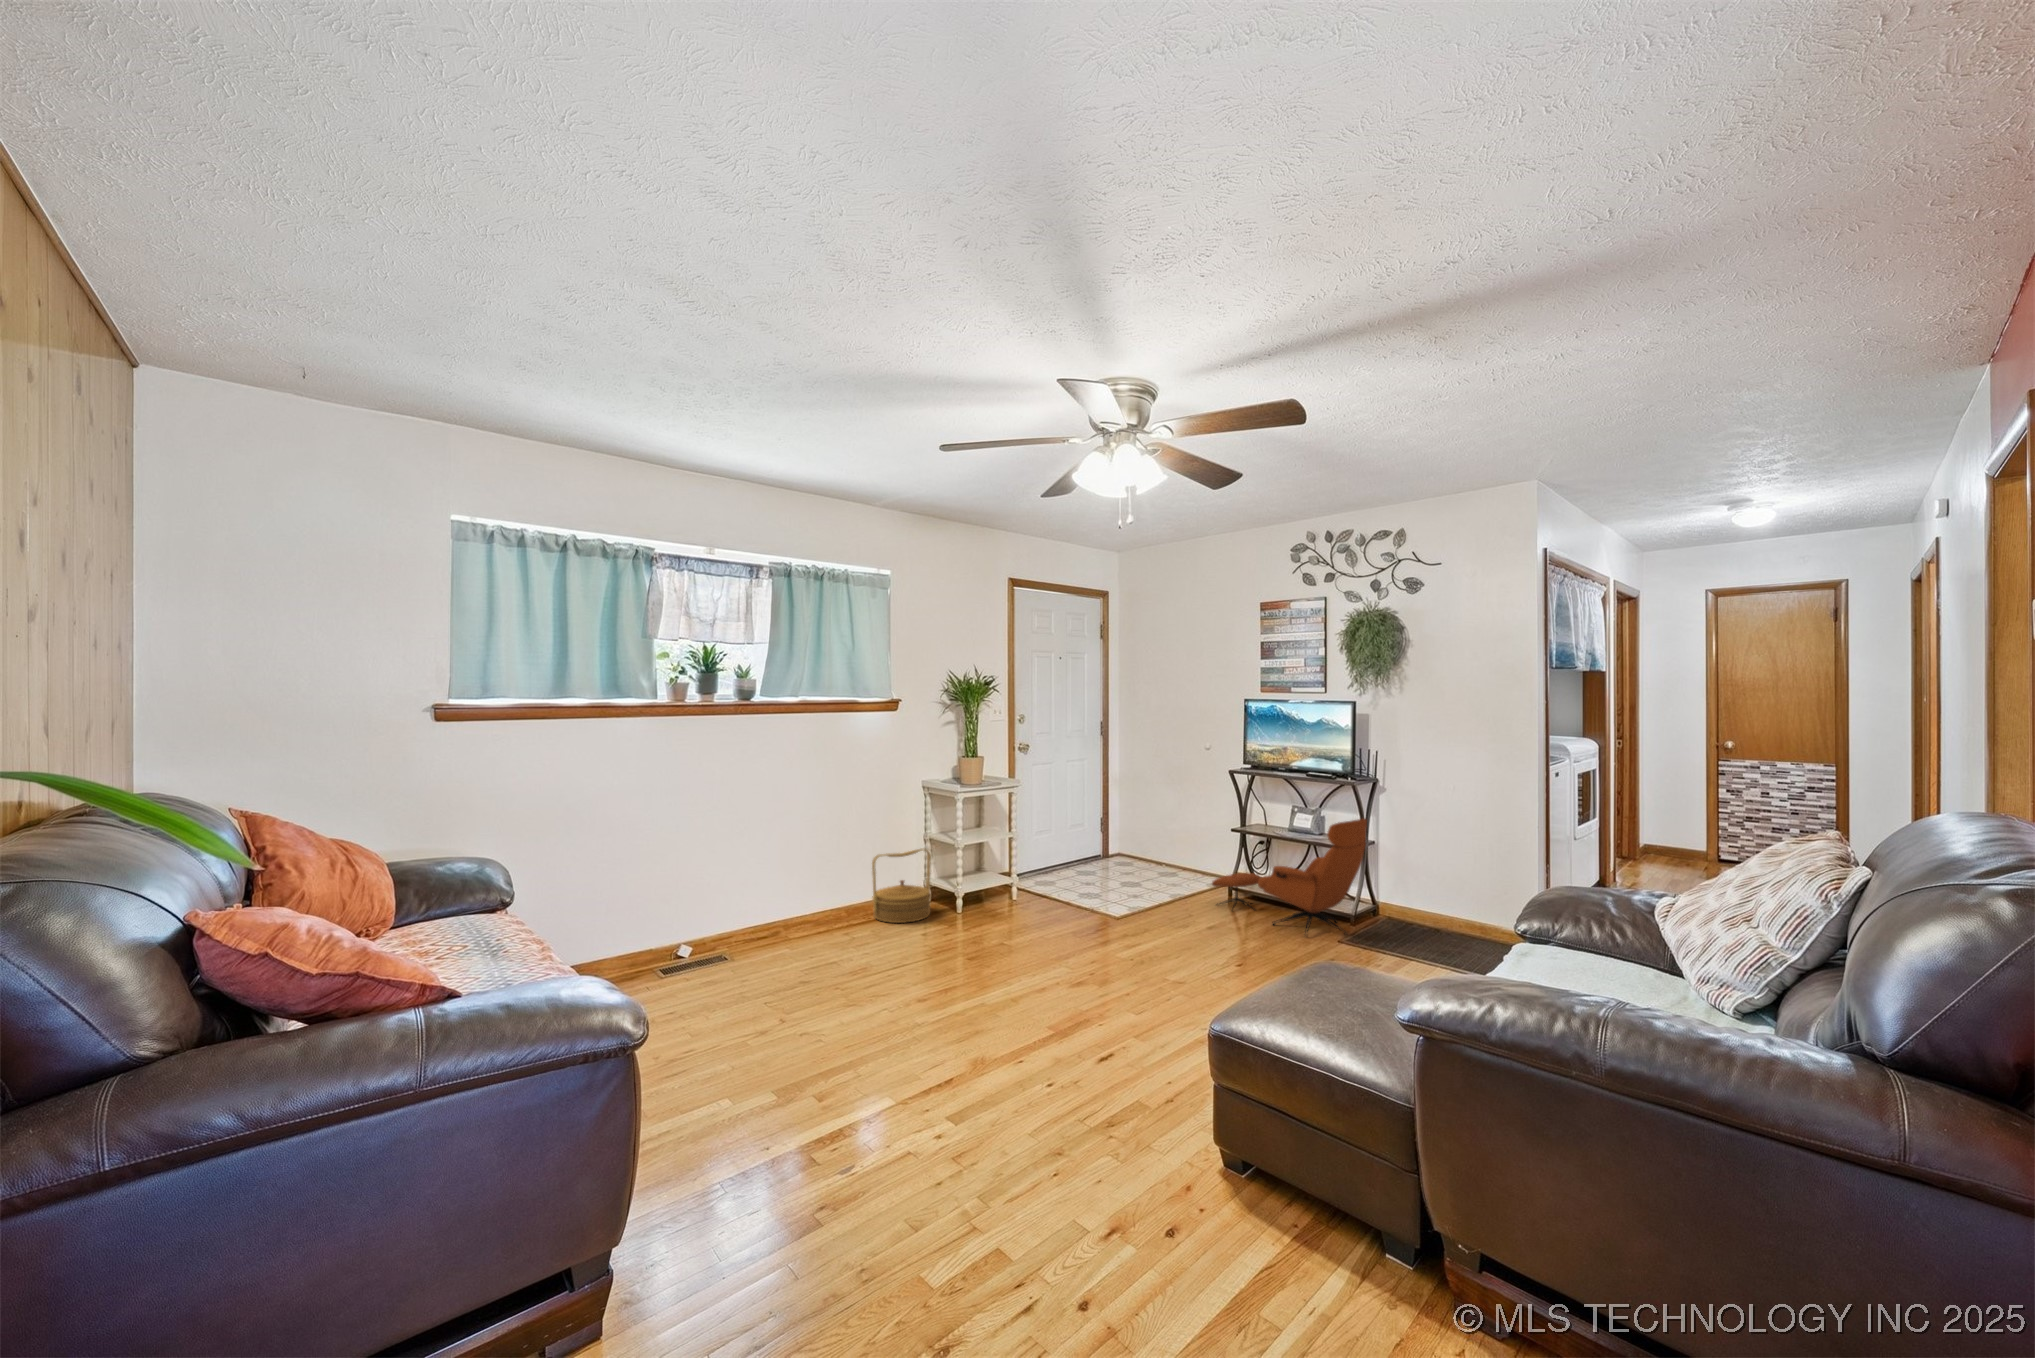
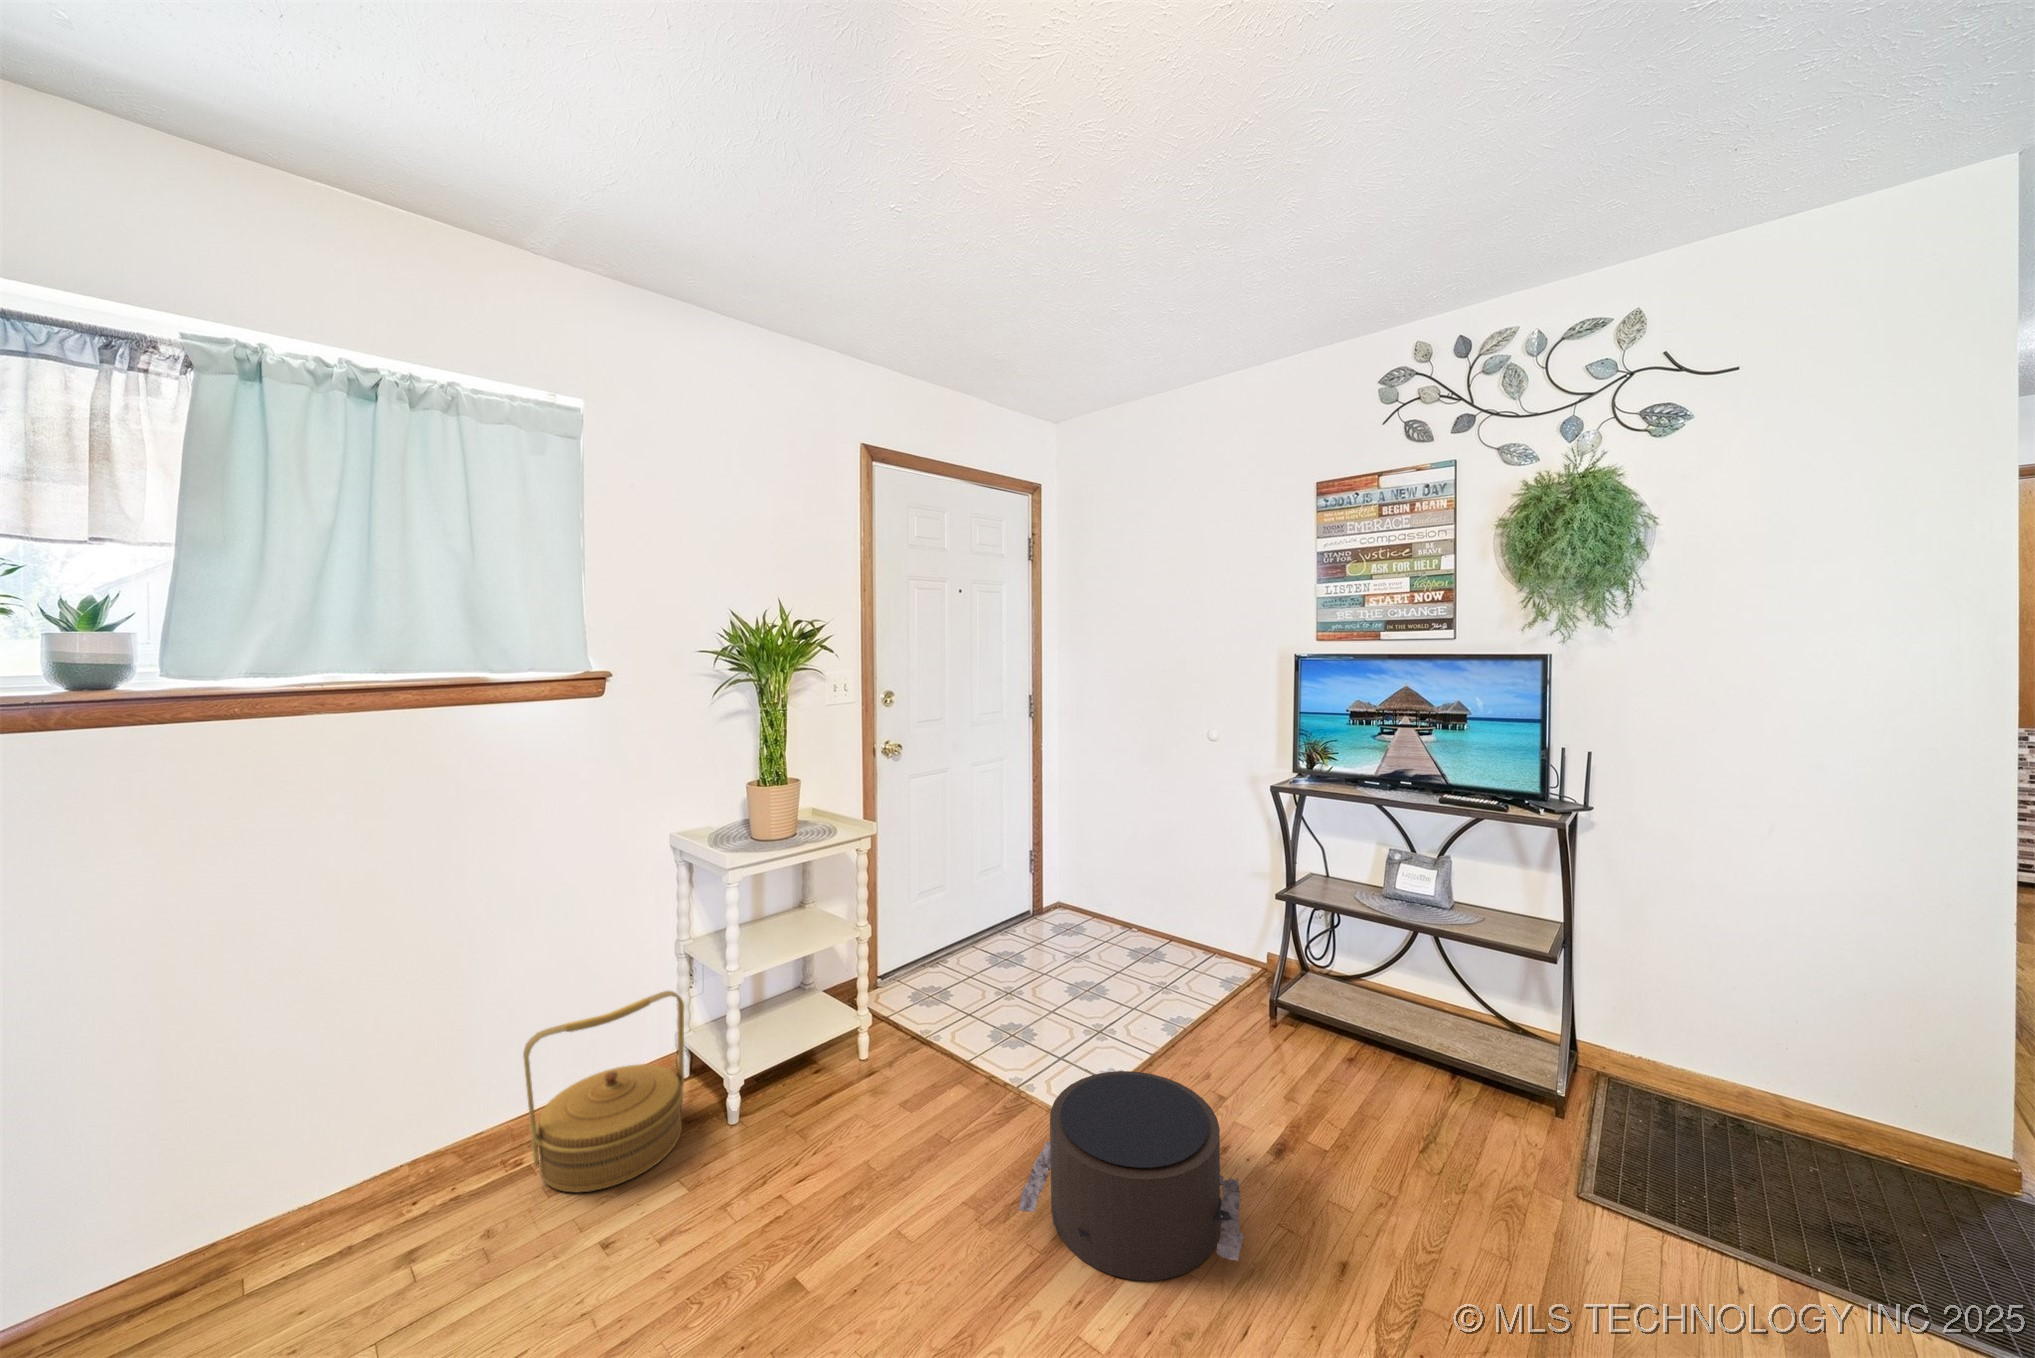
lounge chair: present [1212,819,1367,936] -> none [1254,908,1618,1175]
pouf: none [1084,887,1181,948] -> present [1018,1071,1243,1281]

